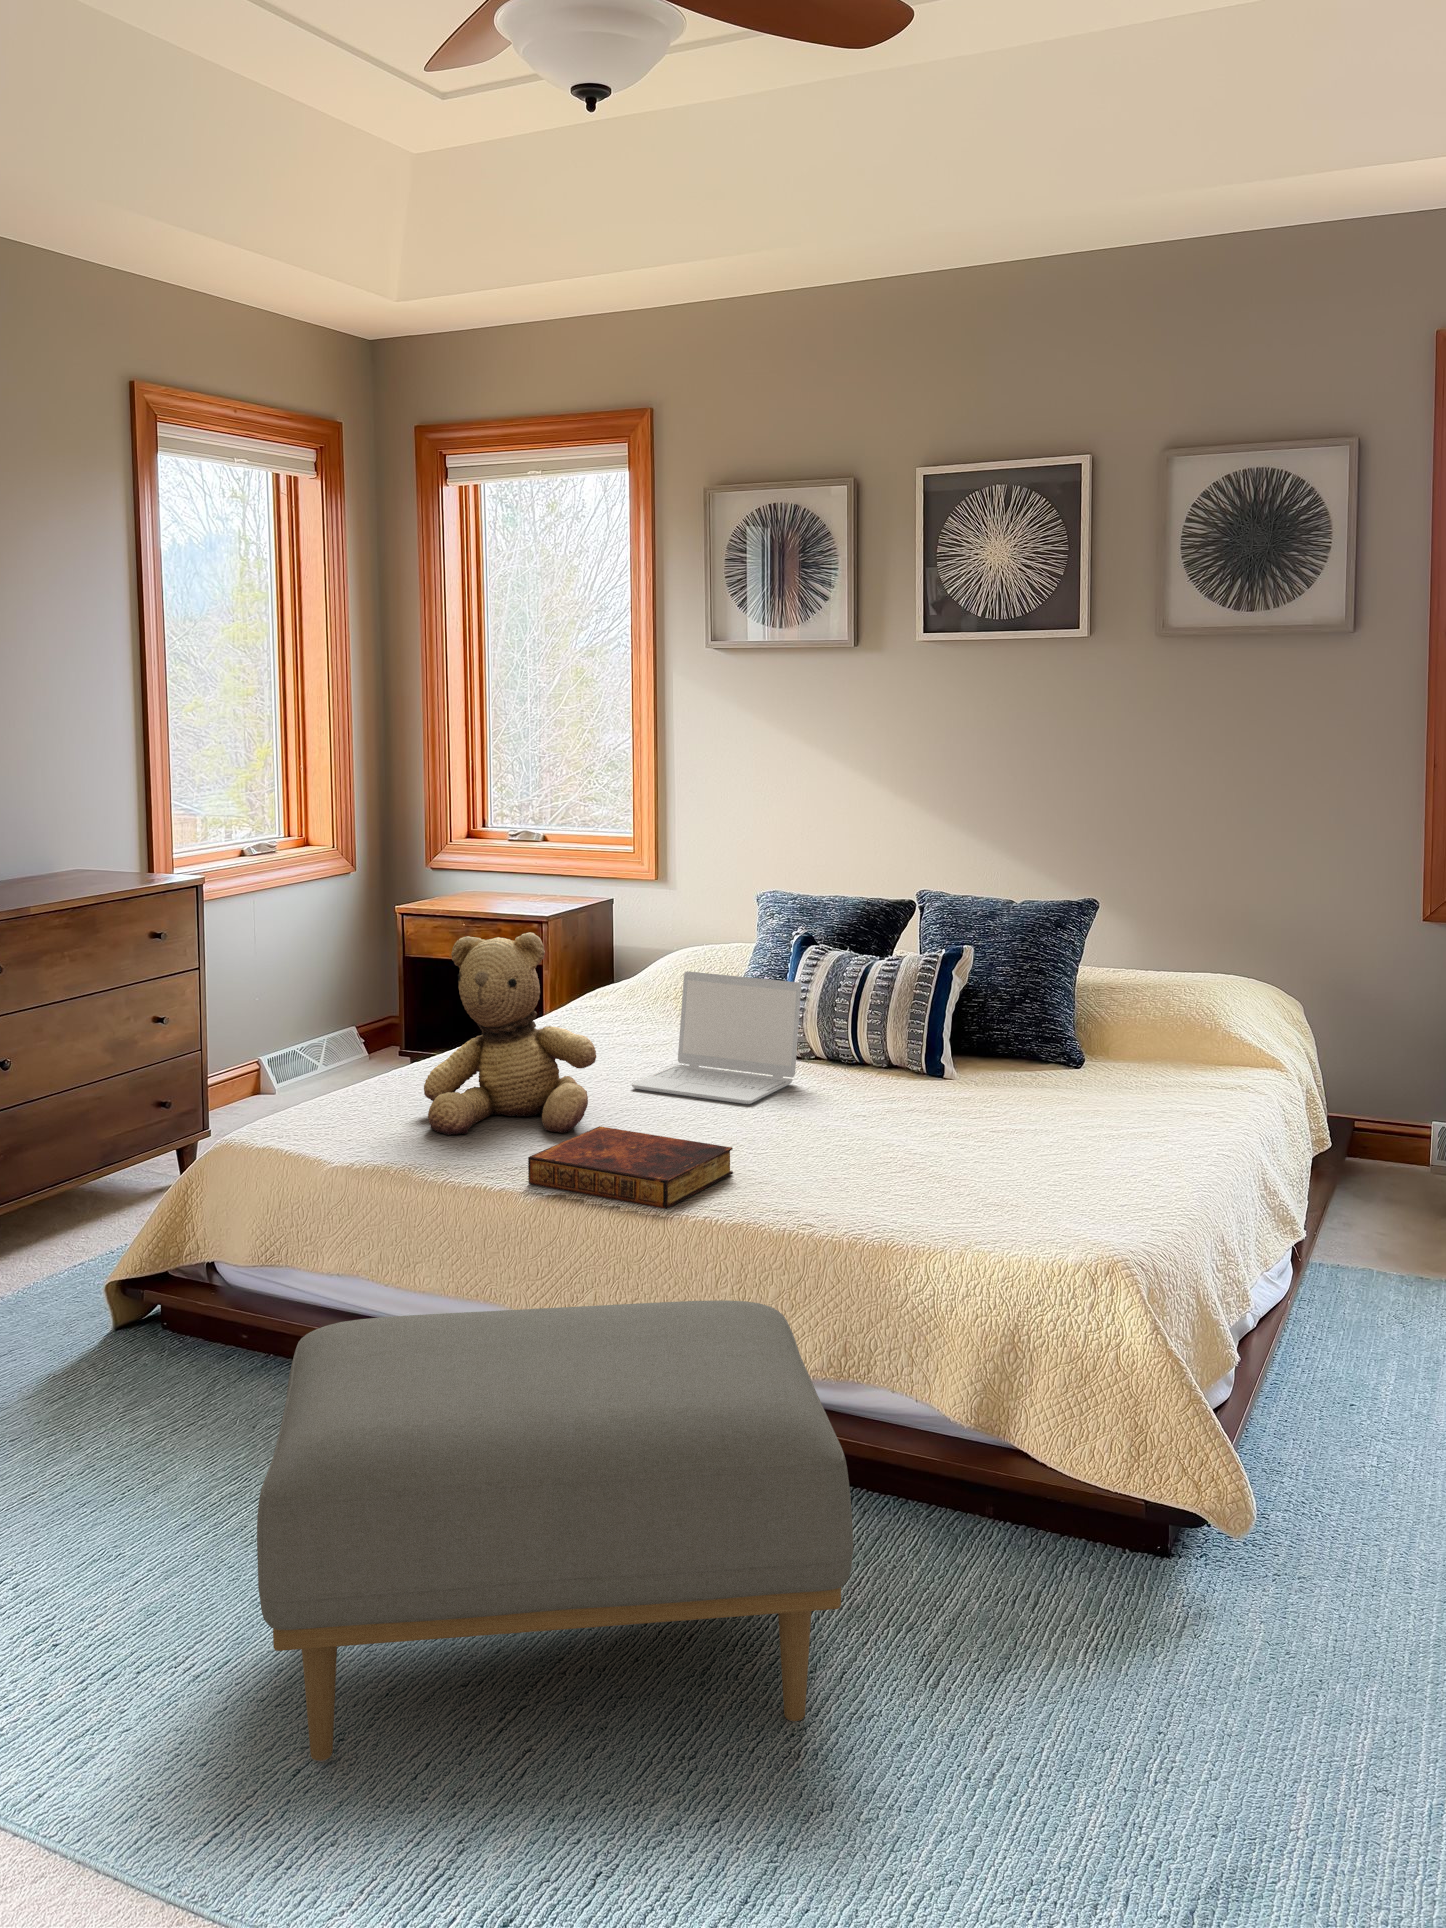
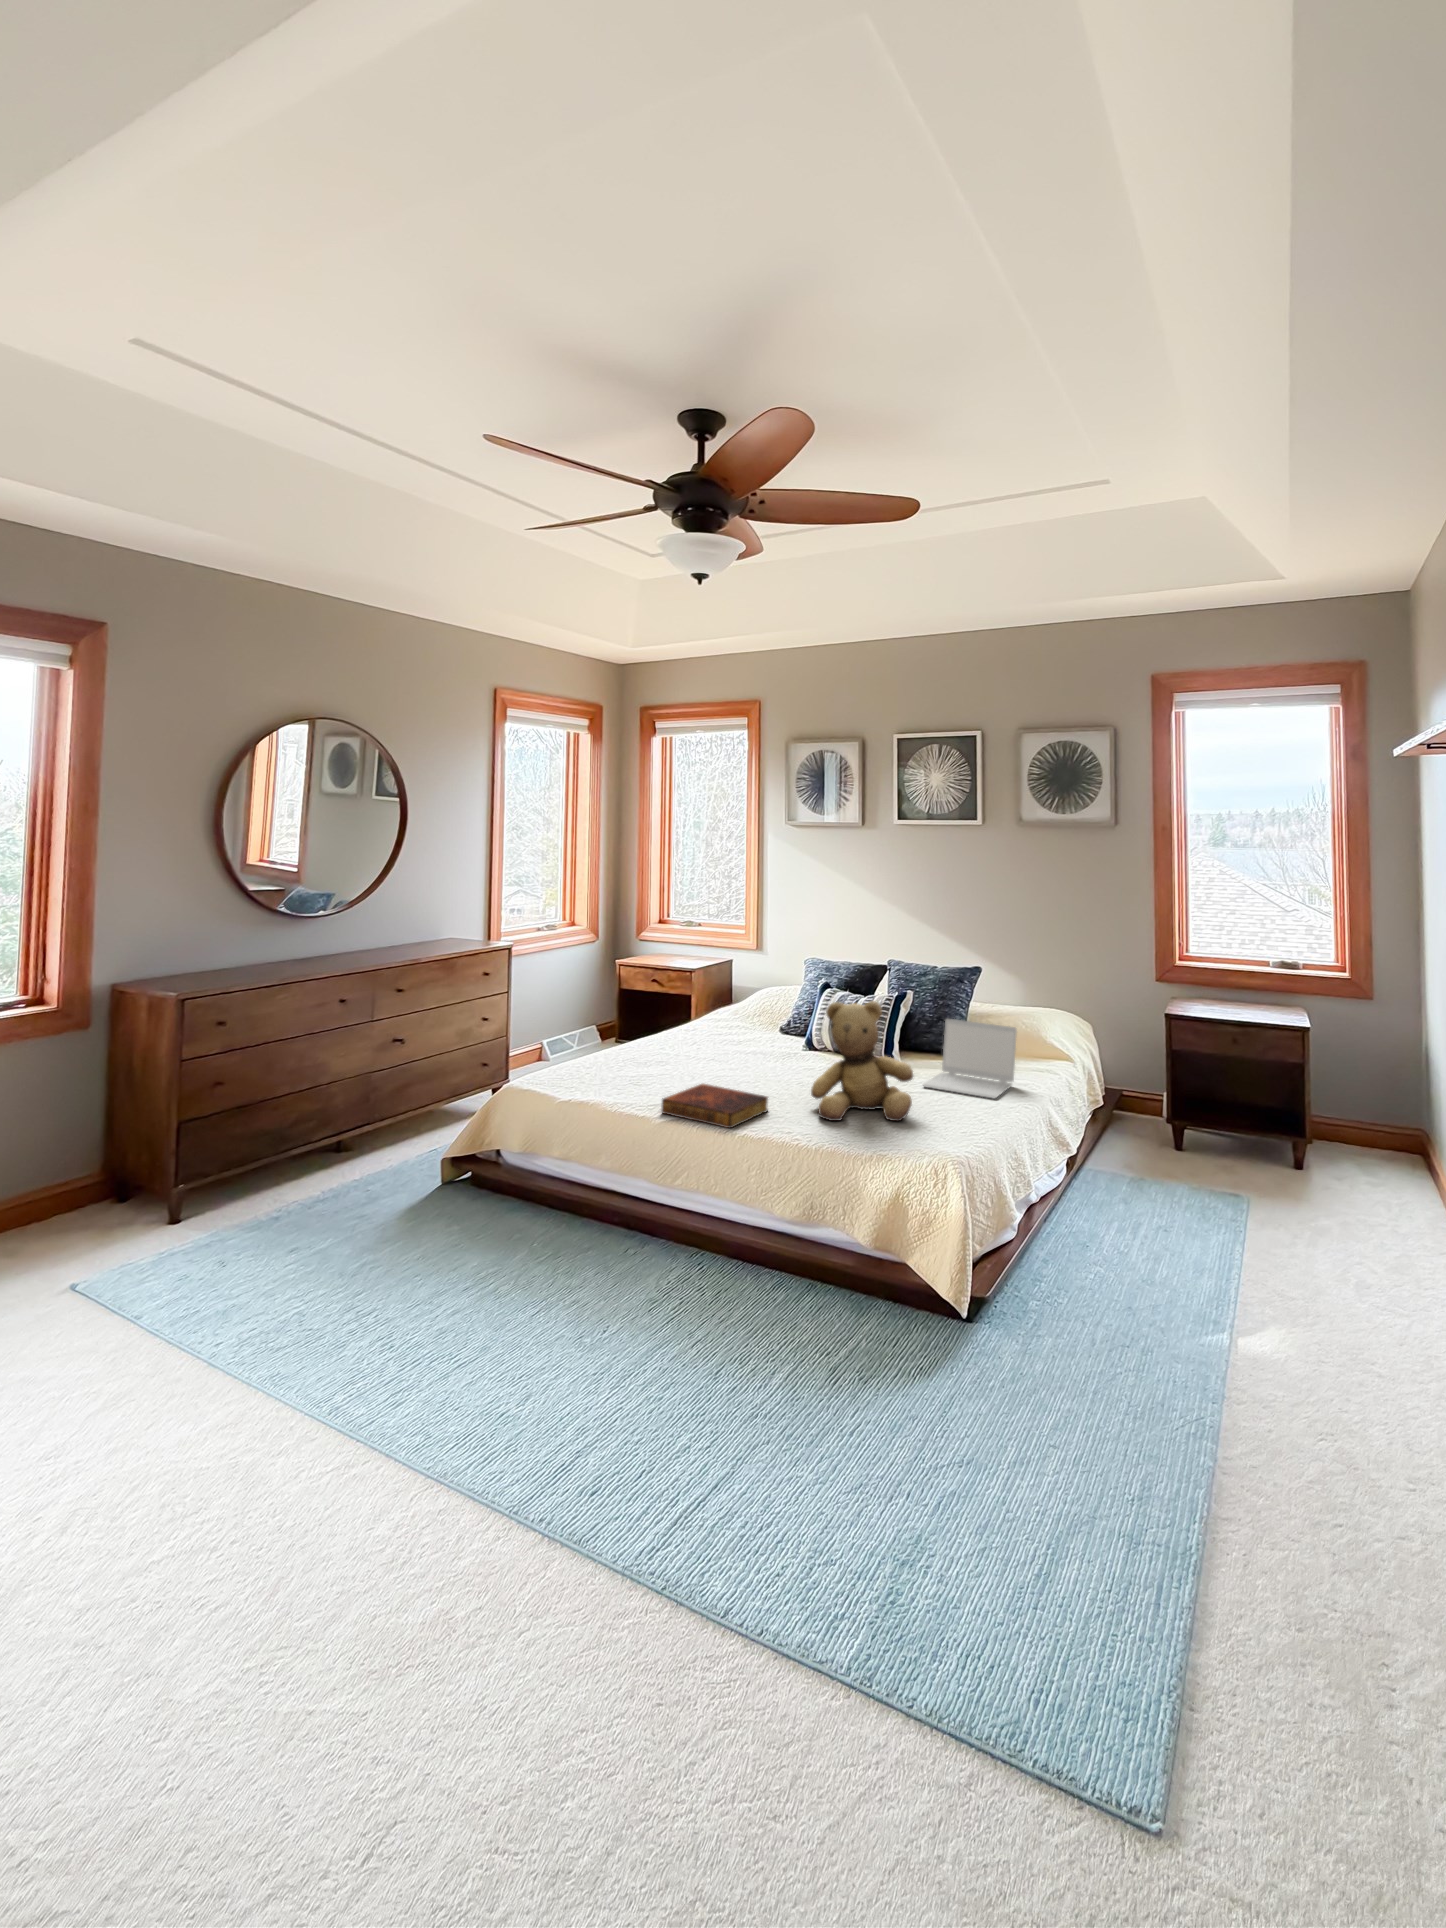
teddy bear: present [424,932,596,1135] -> present [811,1001,913,1121]
laptop: present [632,971,801,1104] -> present [923,1019,1017,1099]
ottoman: present [257,1300,853,1762] -> none [492,1178,800,1419]

